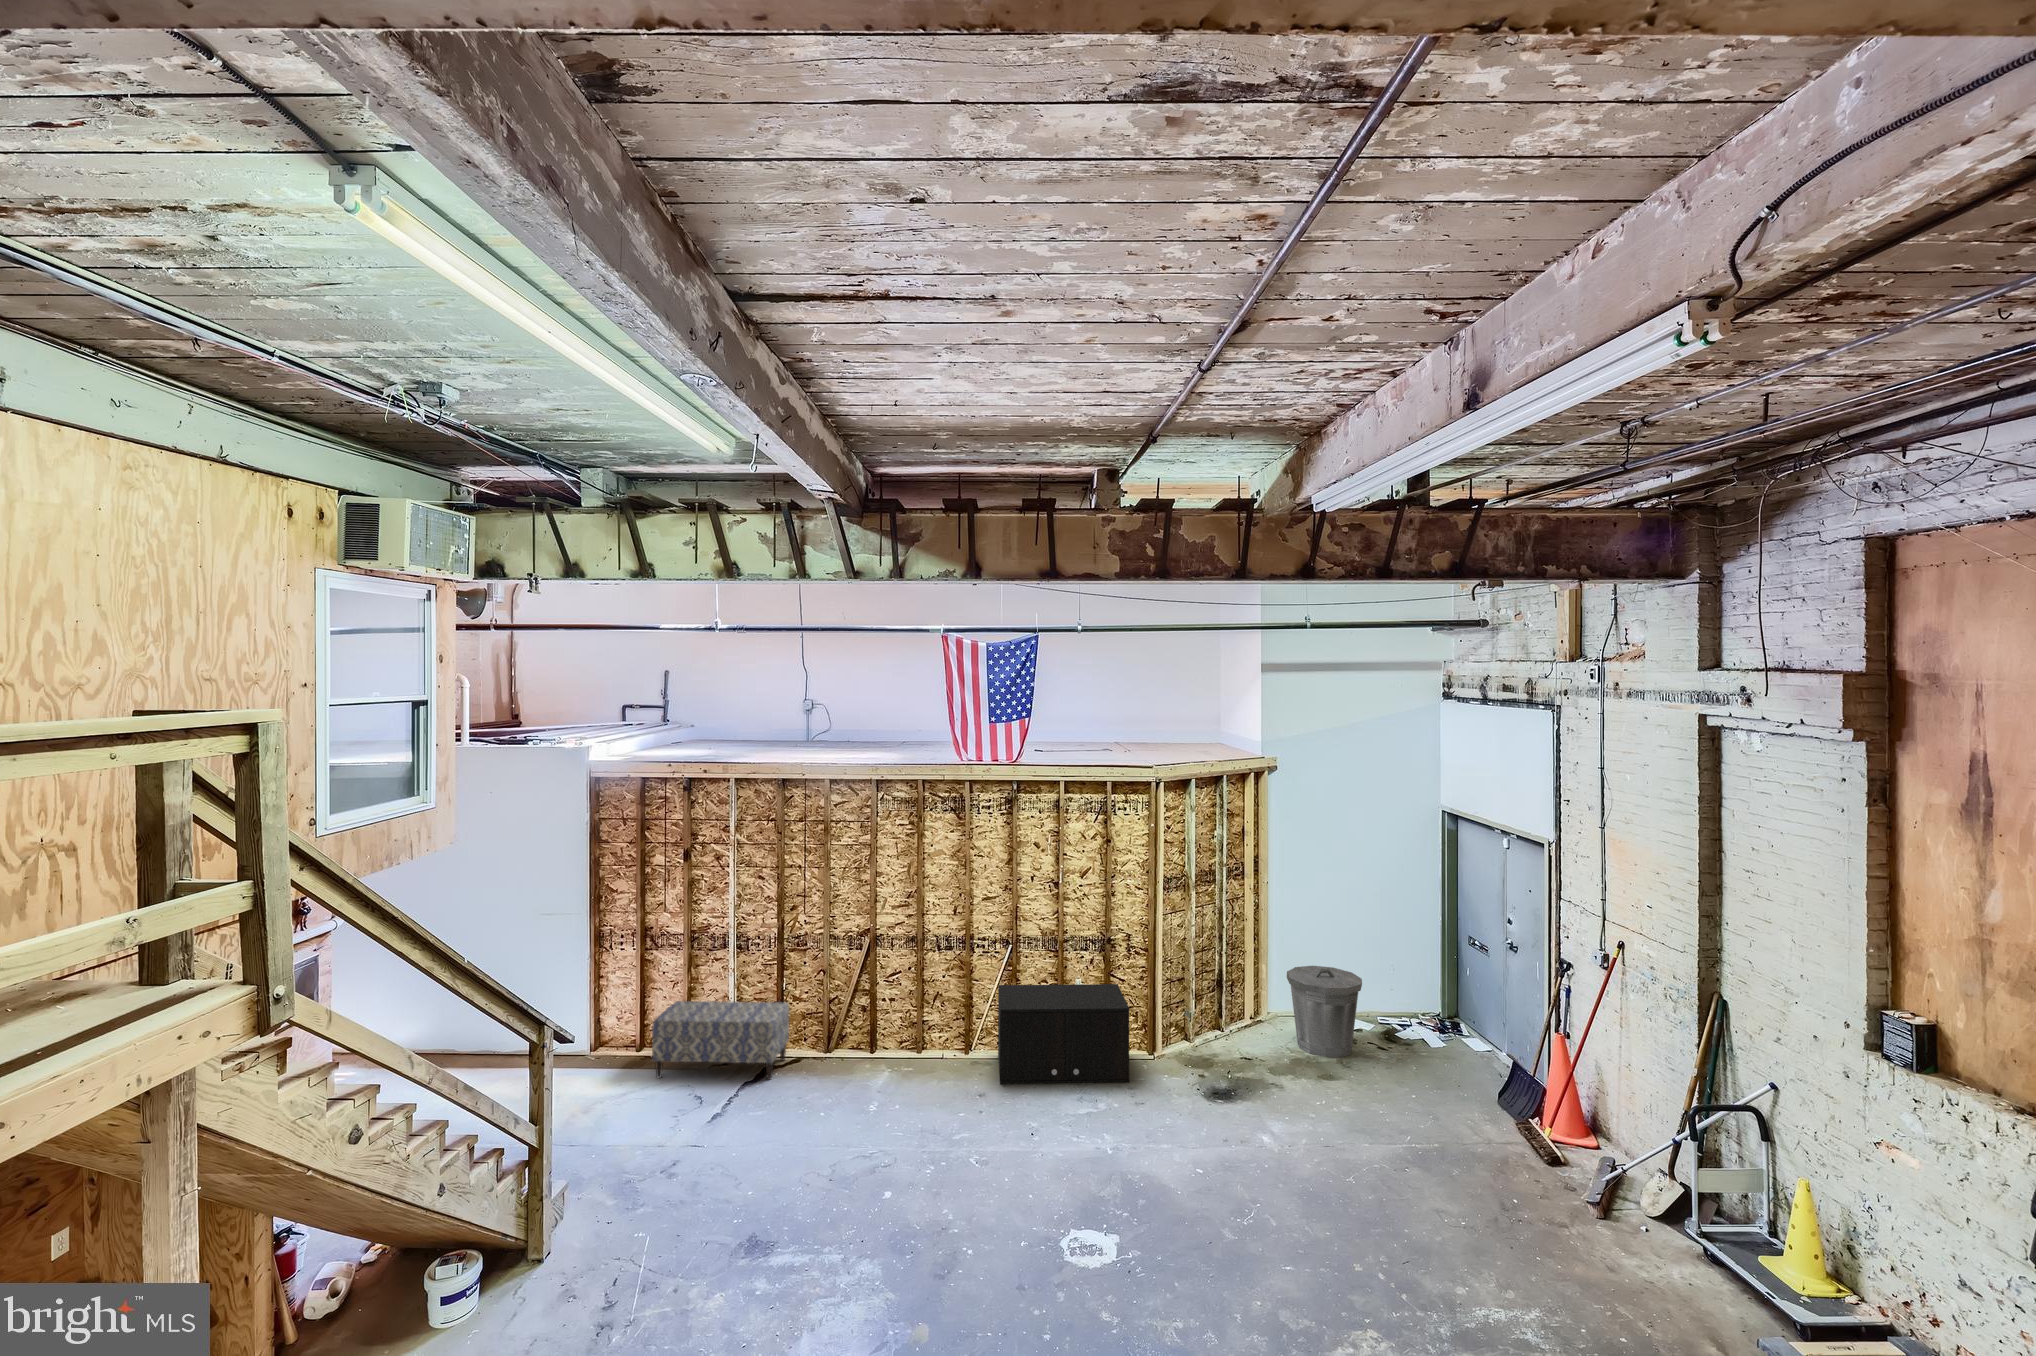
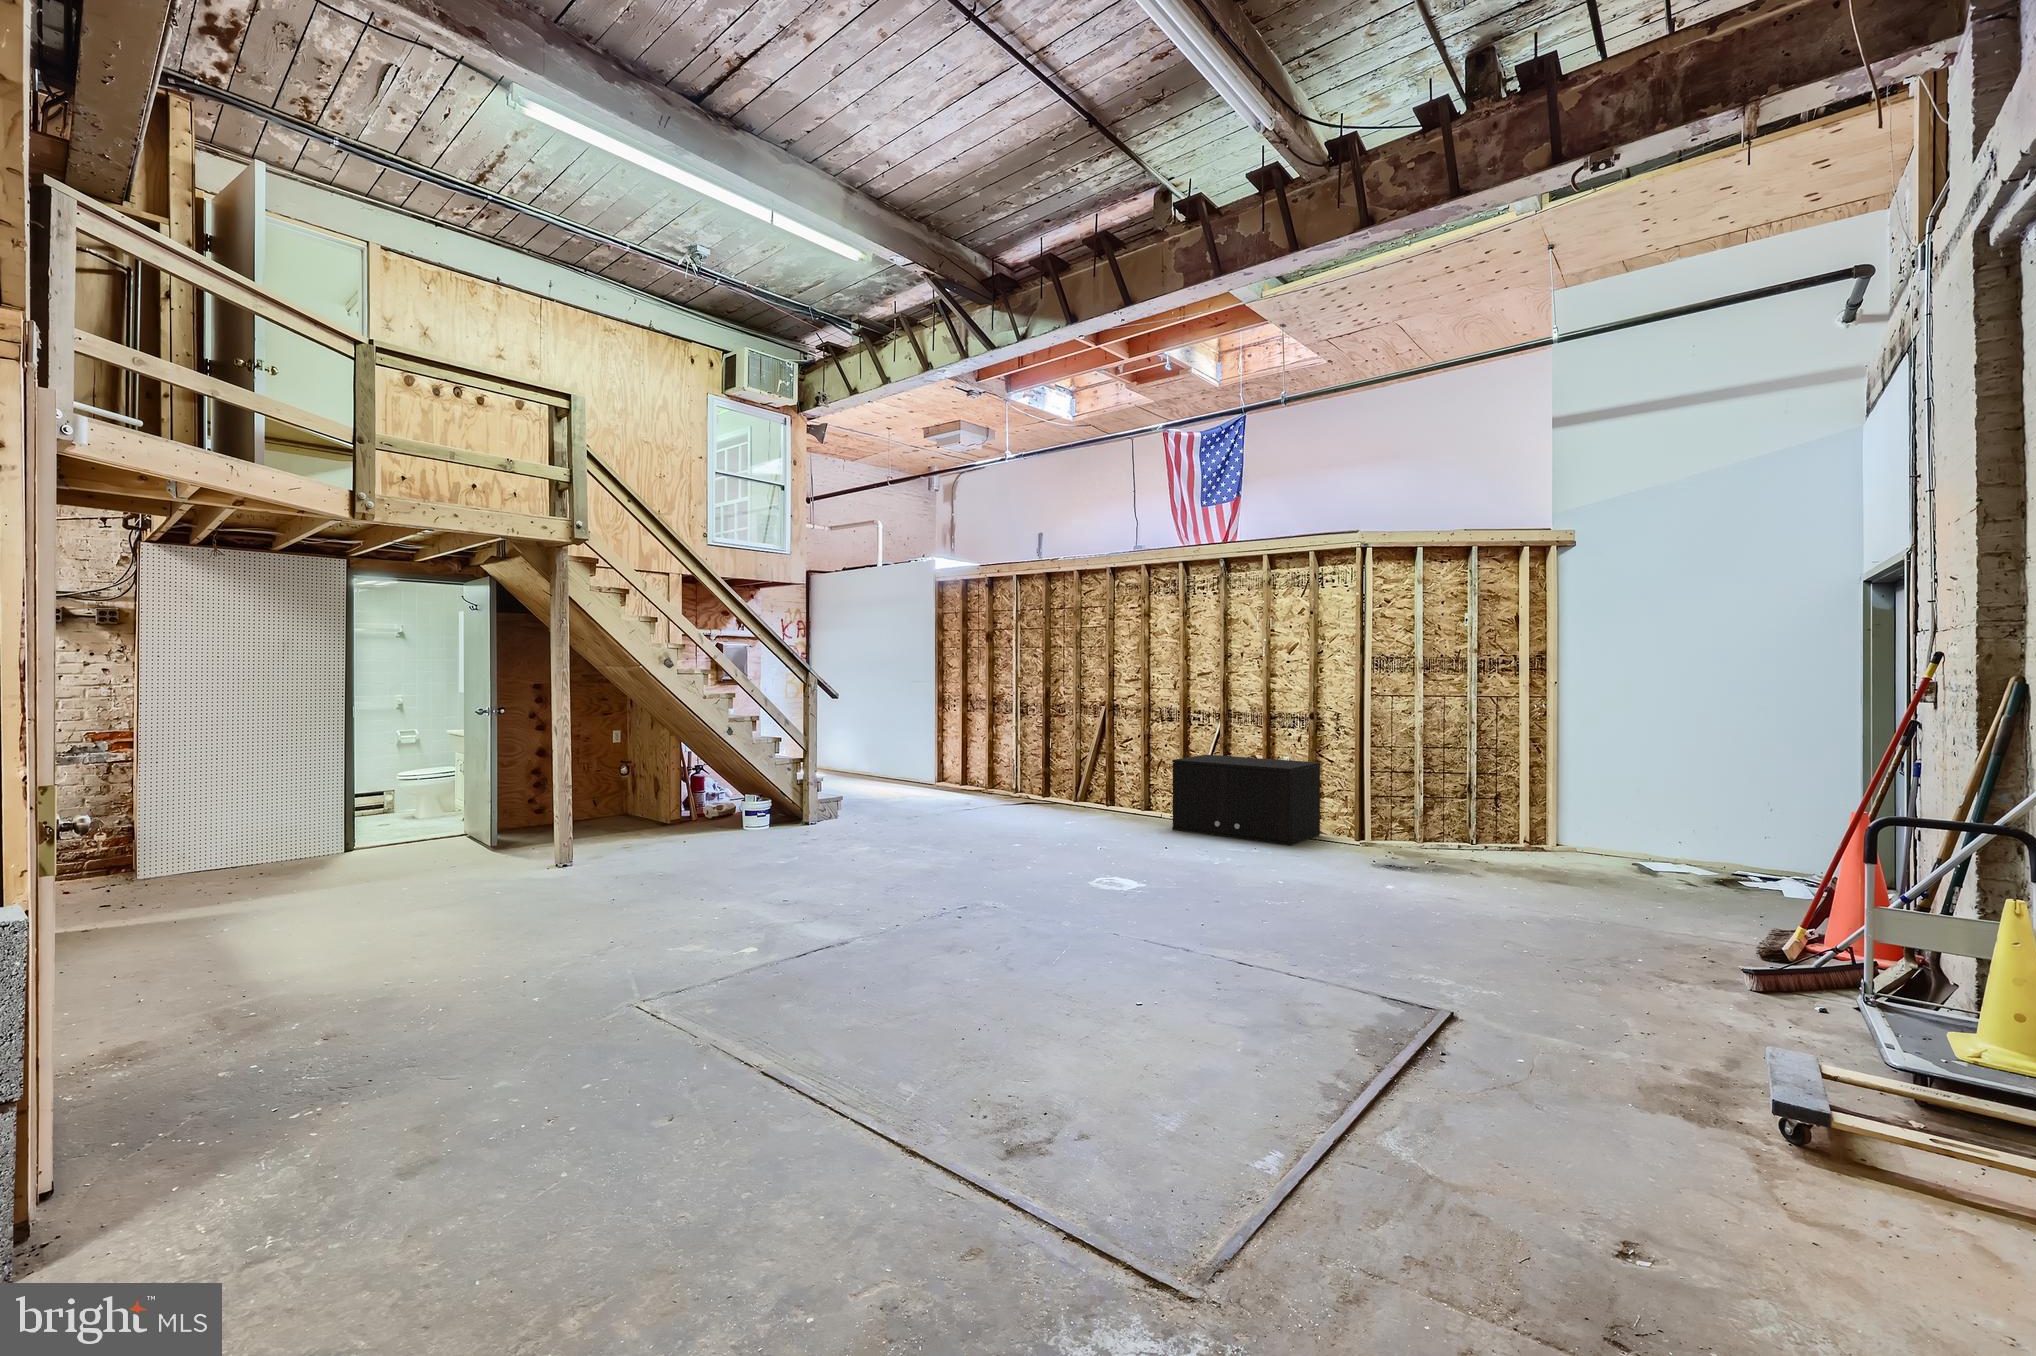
trash can: present [1287,966,1362,1057] -> none [1536,766,1645,874]
bench: present [652,1001,789,1080] -> none [952,750,1049,806]

